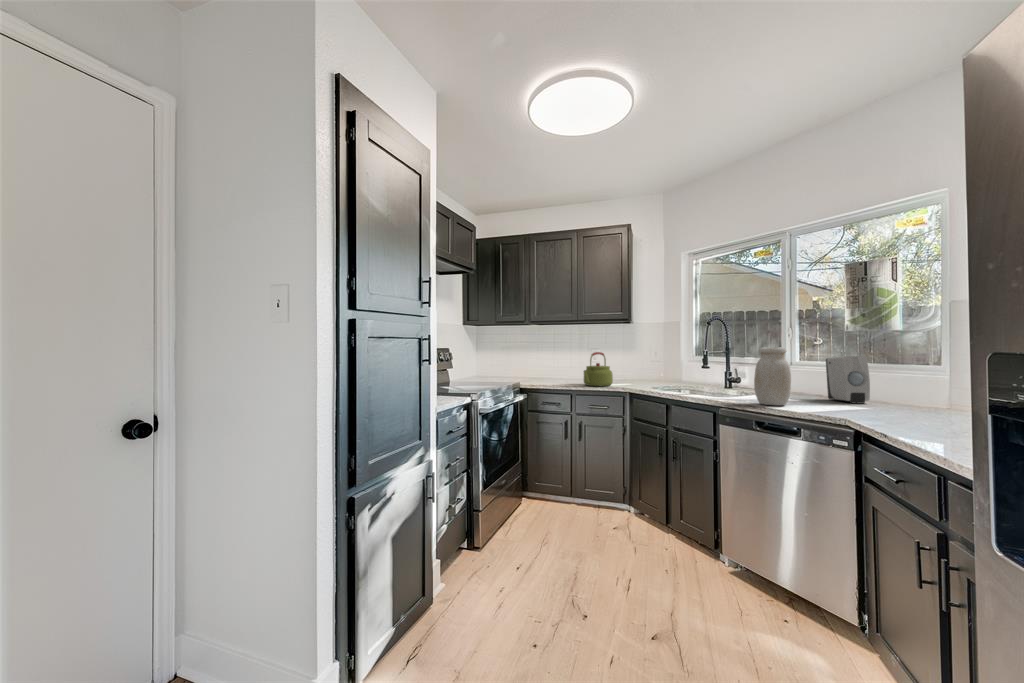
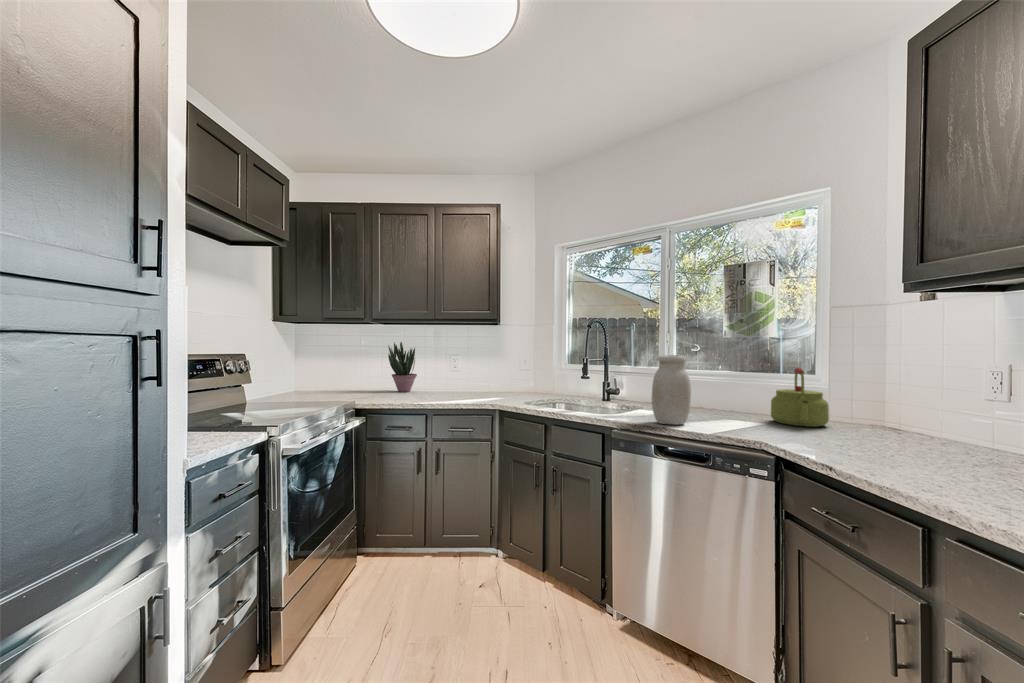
potted plant: none [543,339,565,379] -> present [388,342,417,392]
kettle: present [584,352,613,386] -> present [771,368,829,427]
soap dispenser: present [826,356,870,403] -> none [709,365,753,417]

